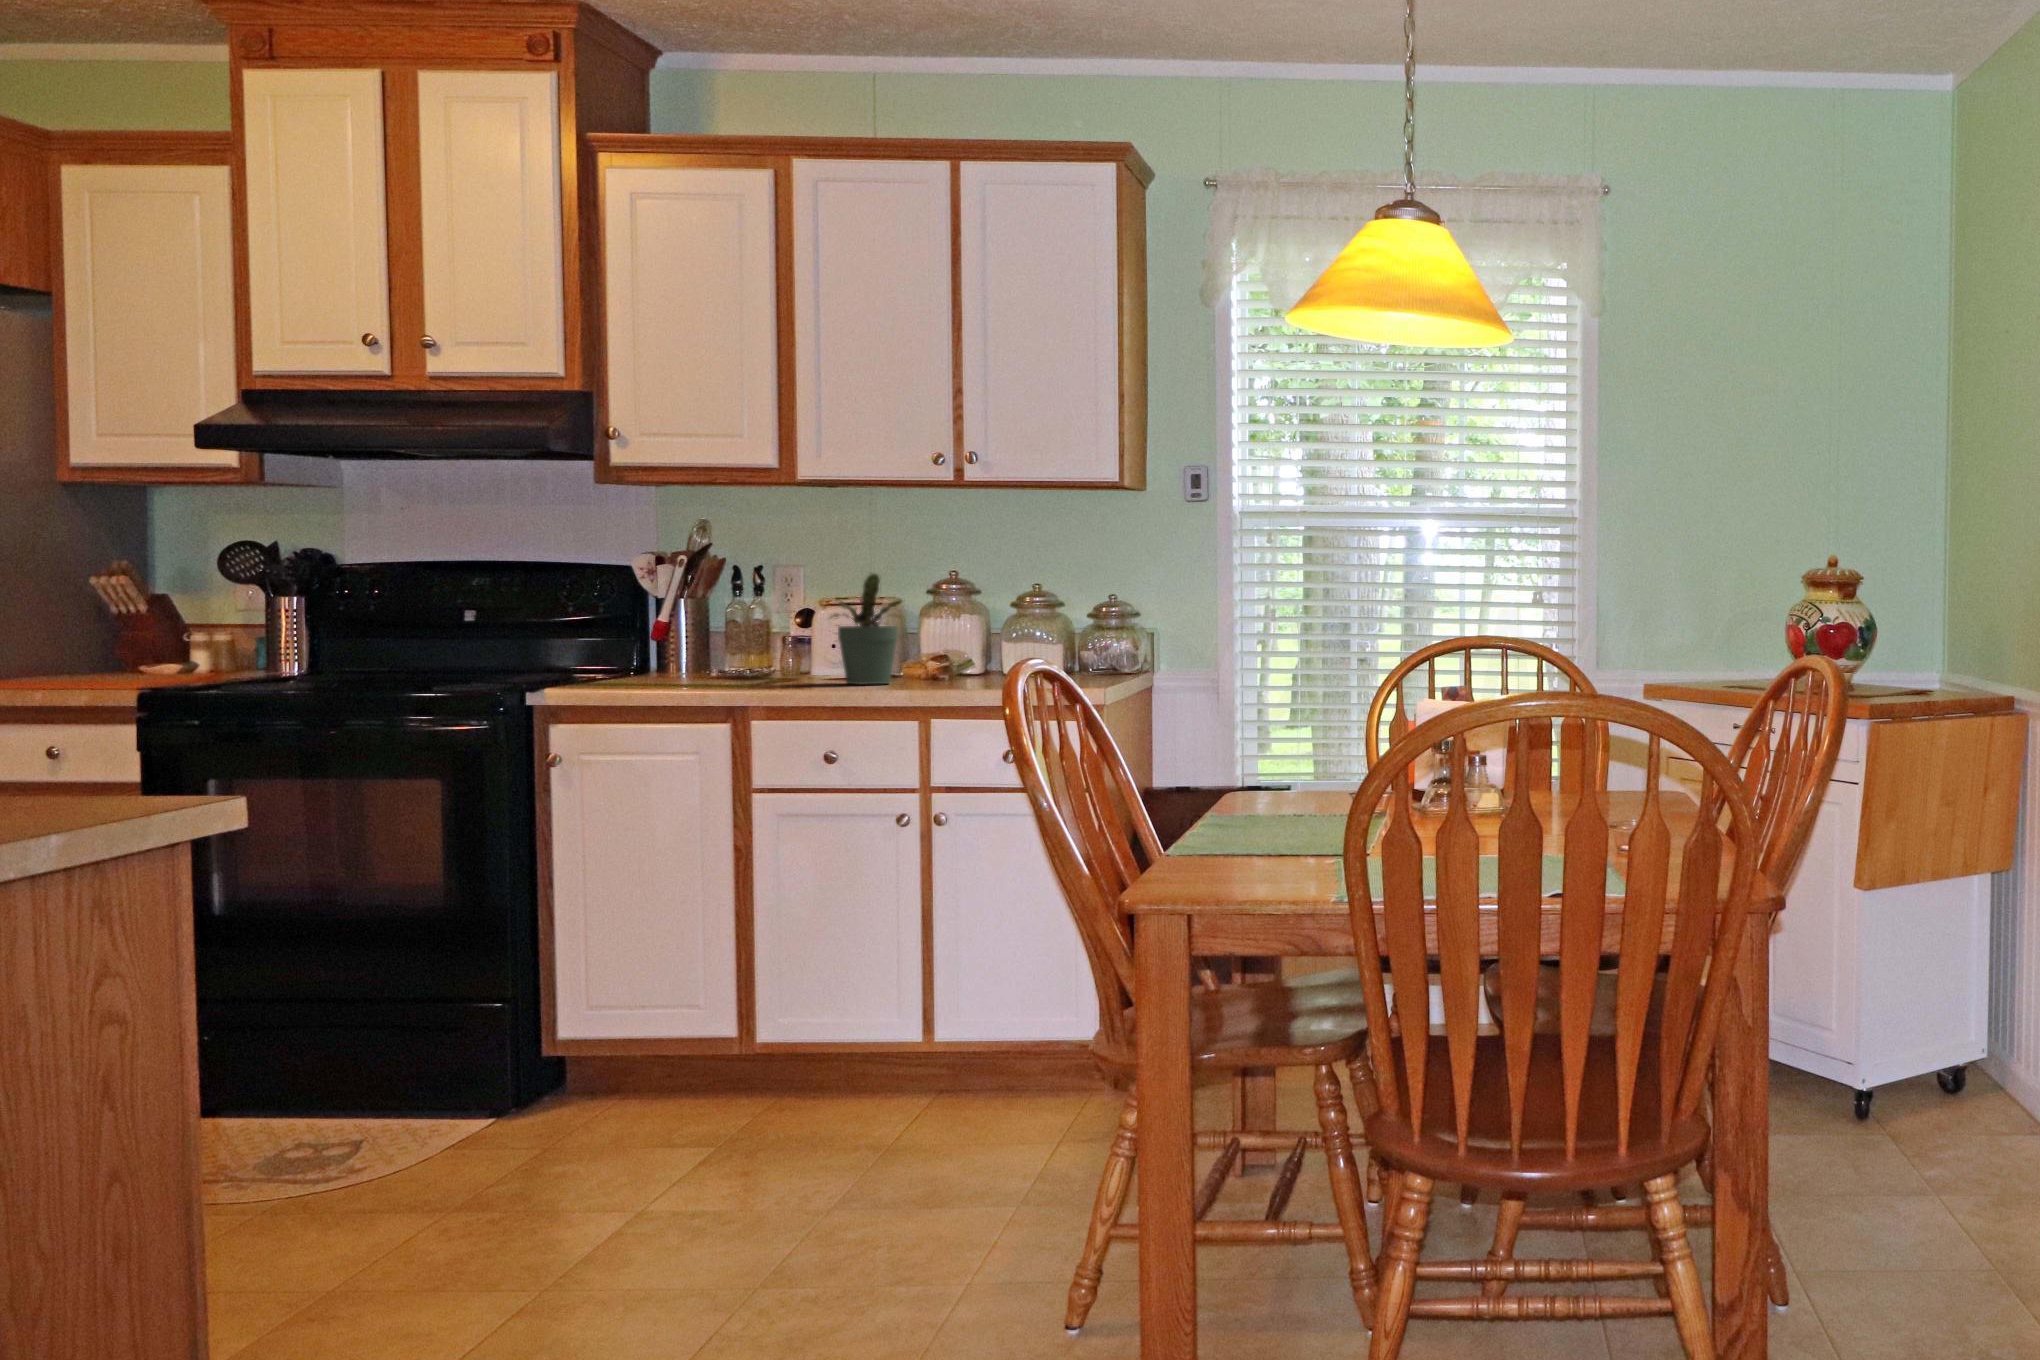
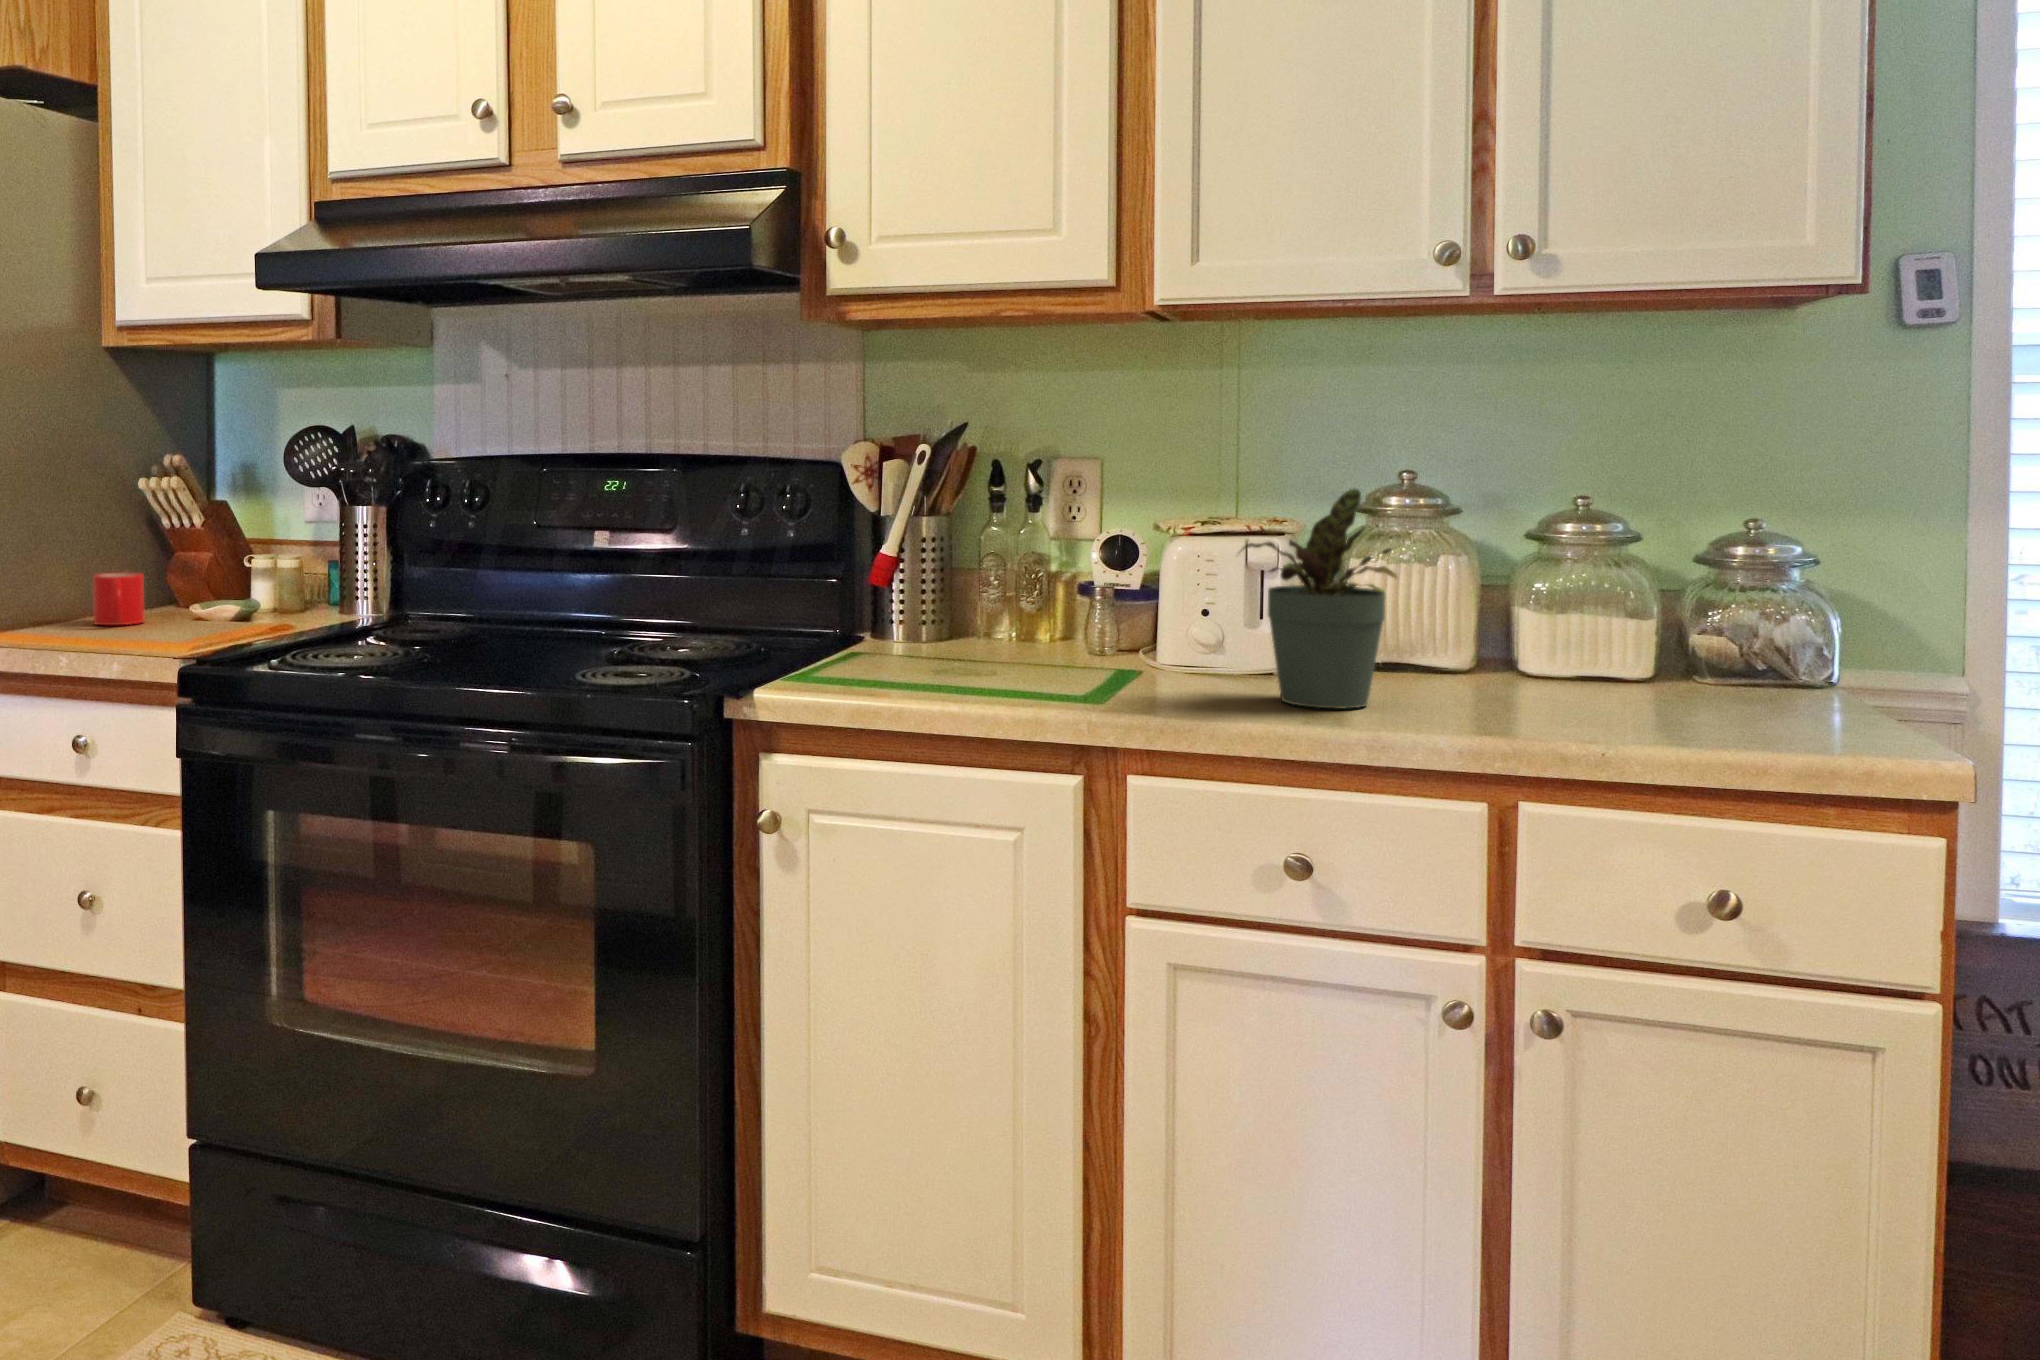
mug: none [53,641,99,676] -> present [93,572,145,625]

